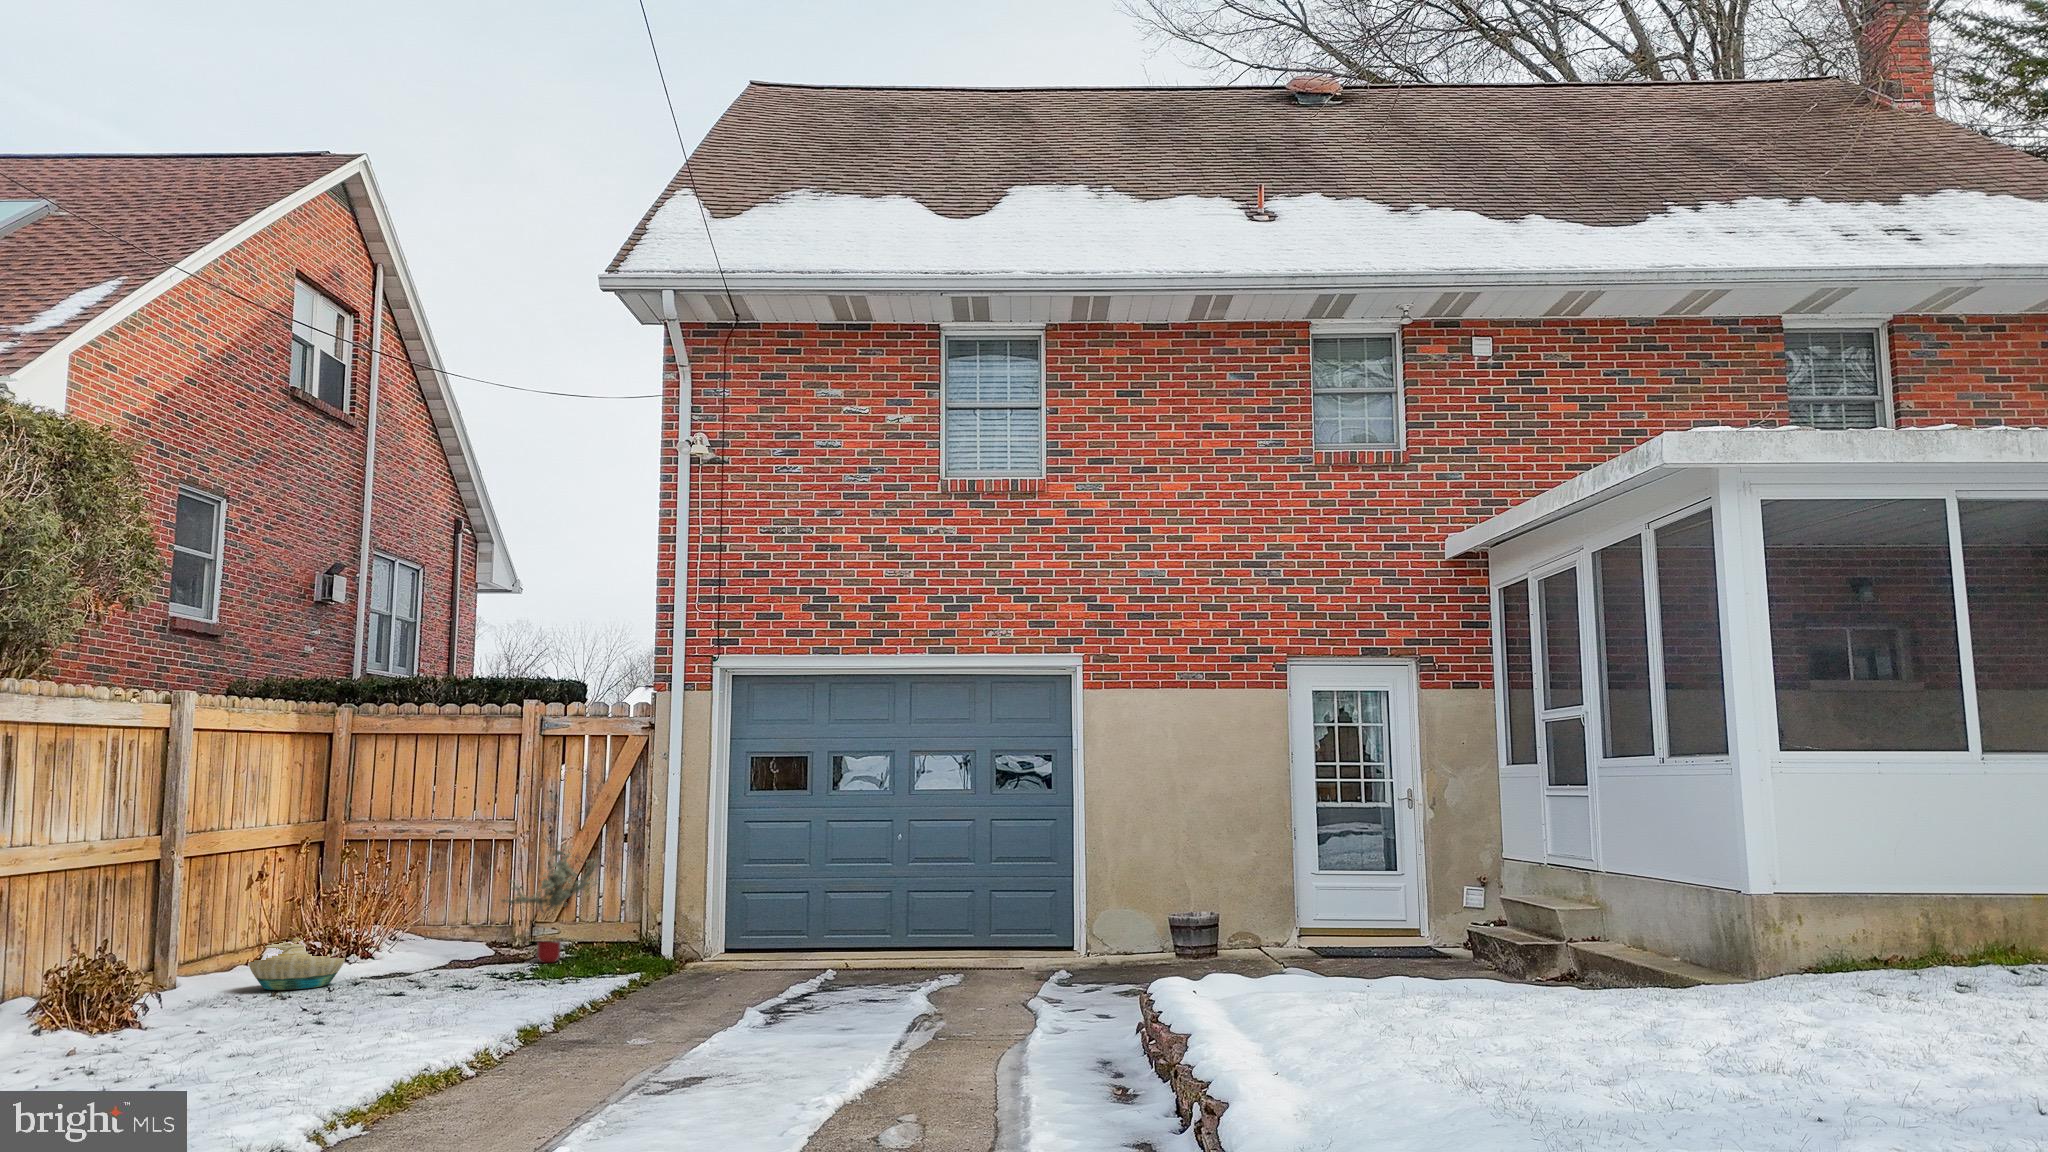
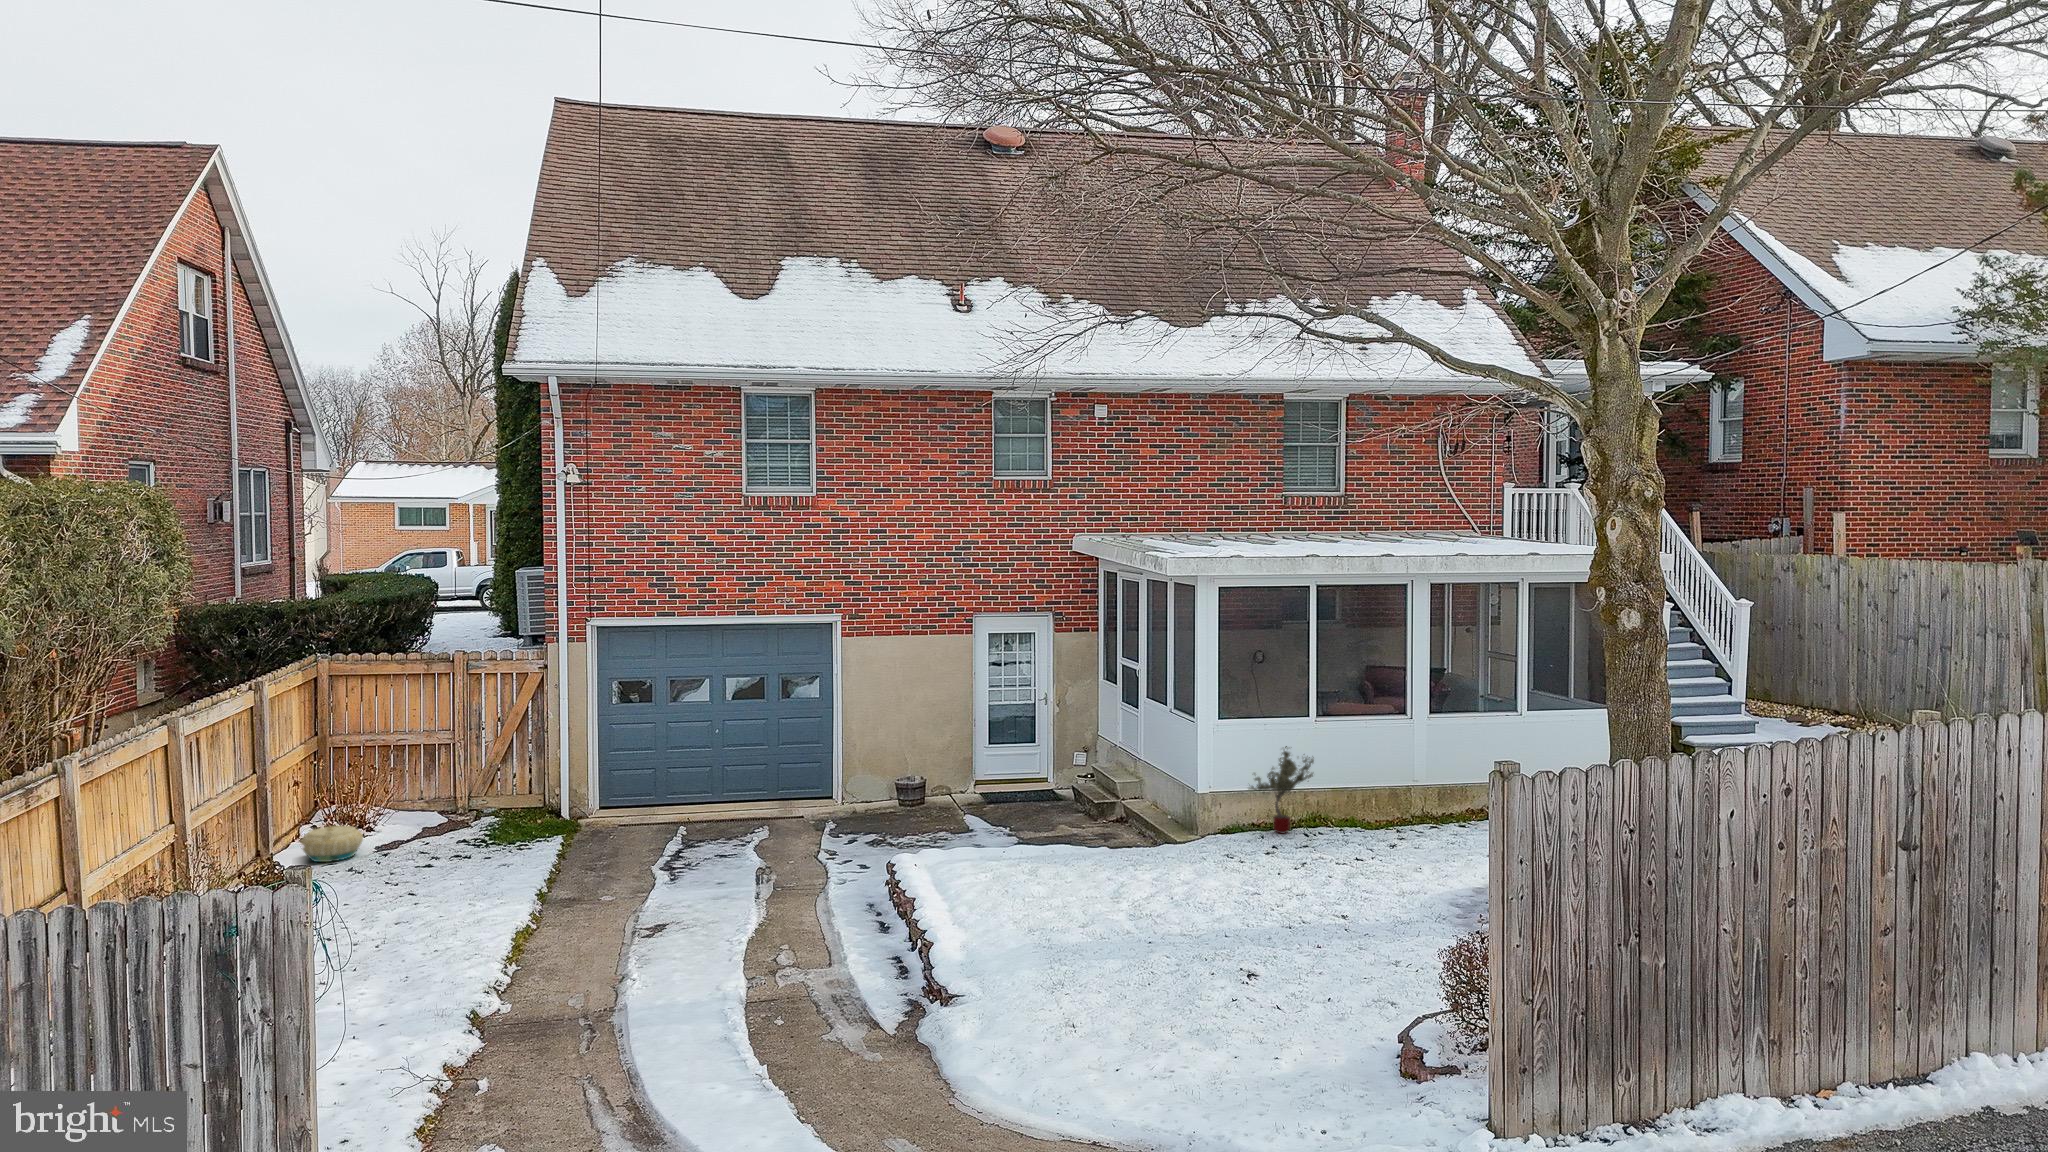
potted tree: present [500,845,598,963] -> present [1249,746,1314,834]

